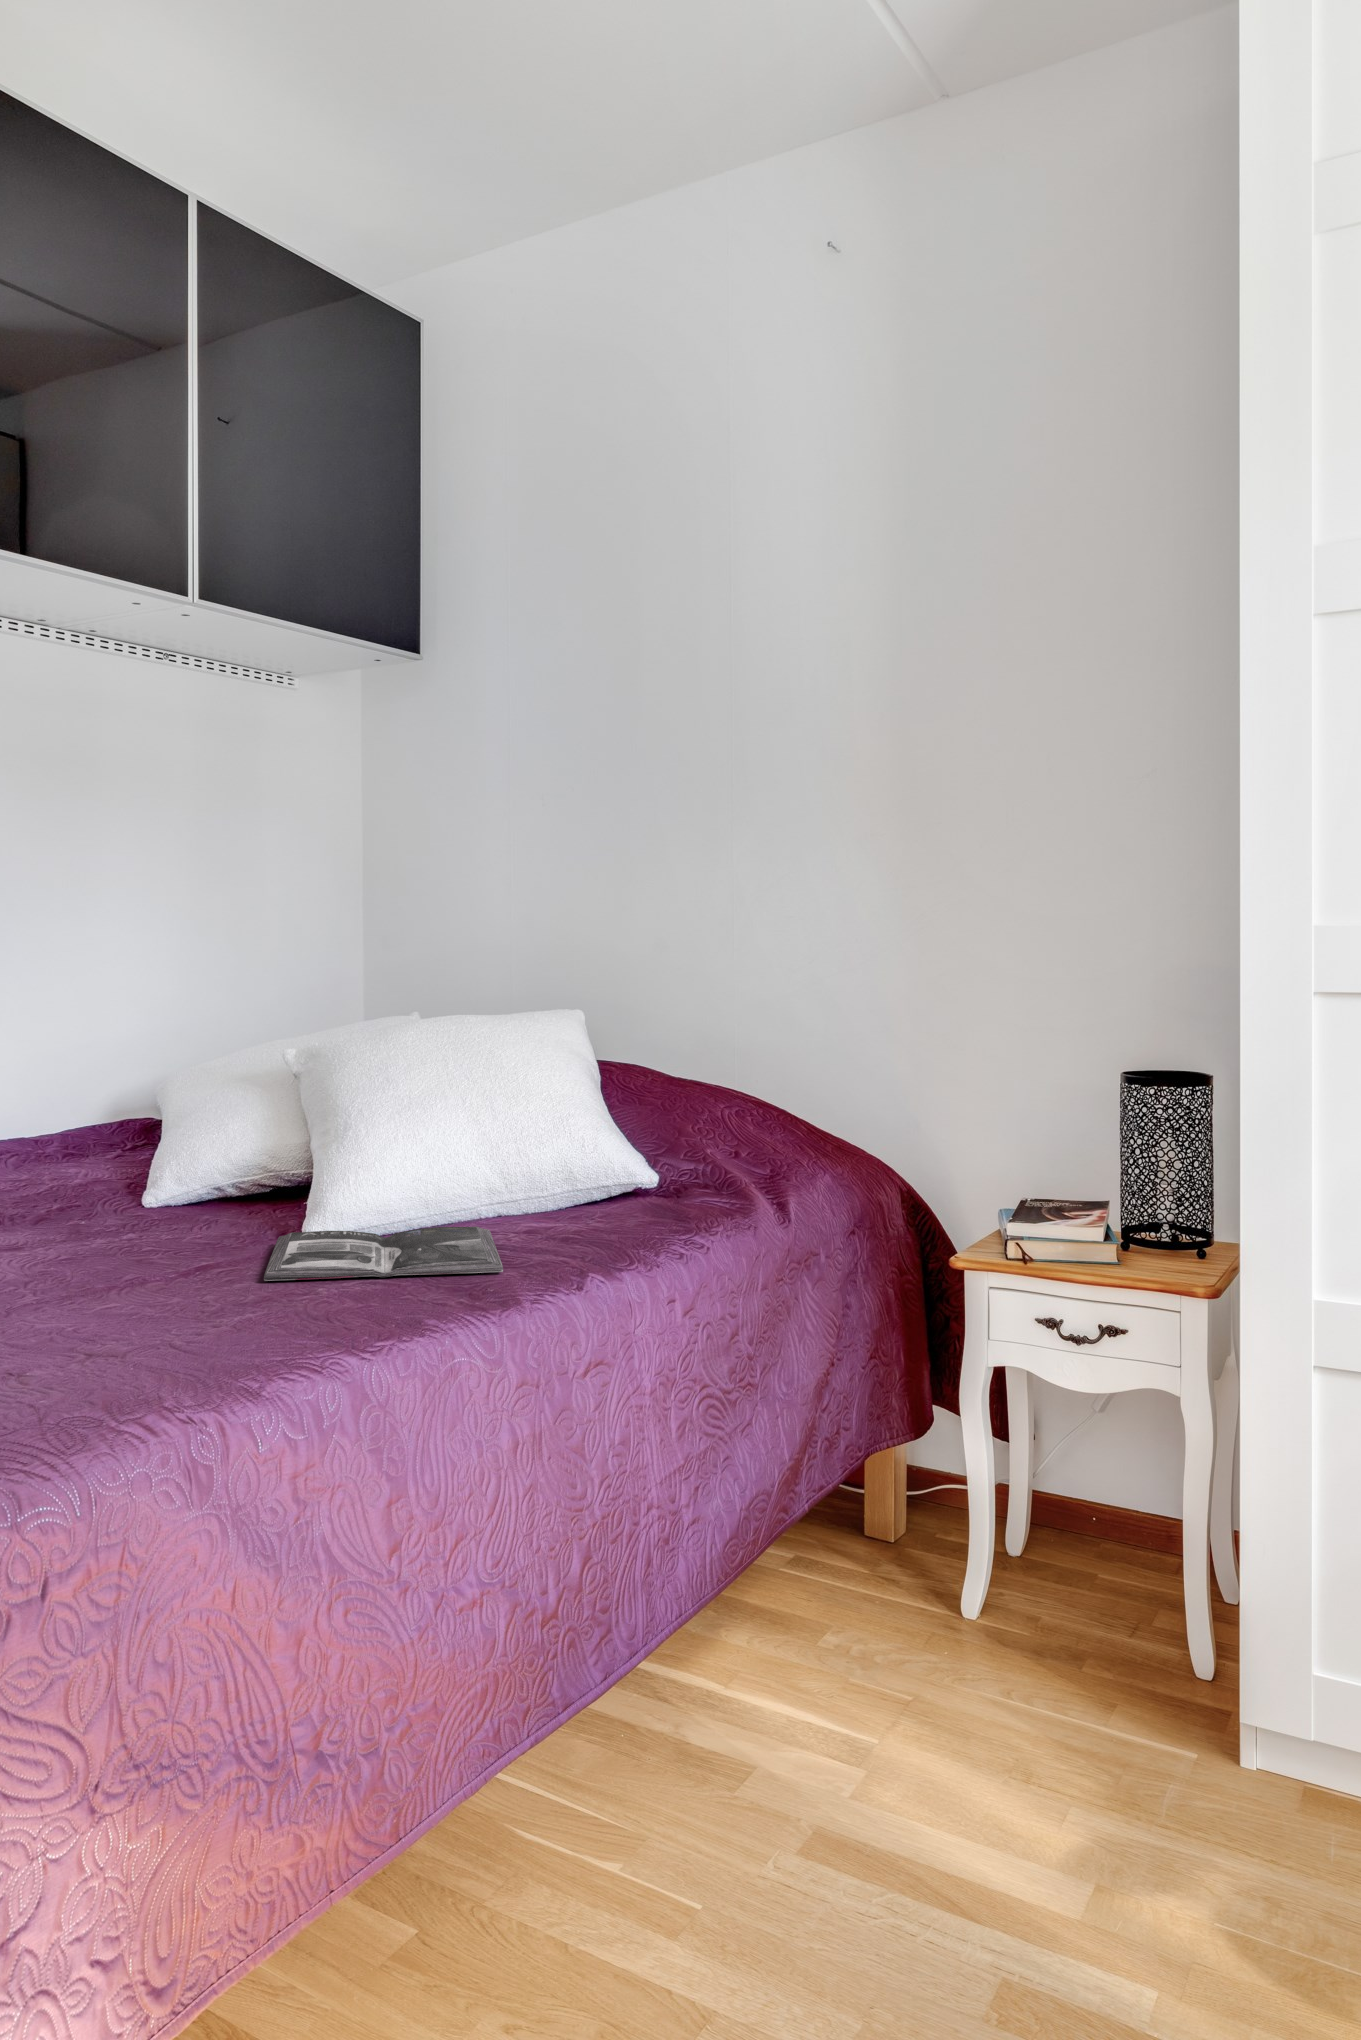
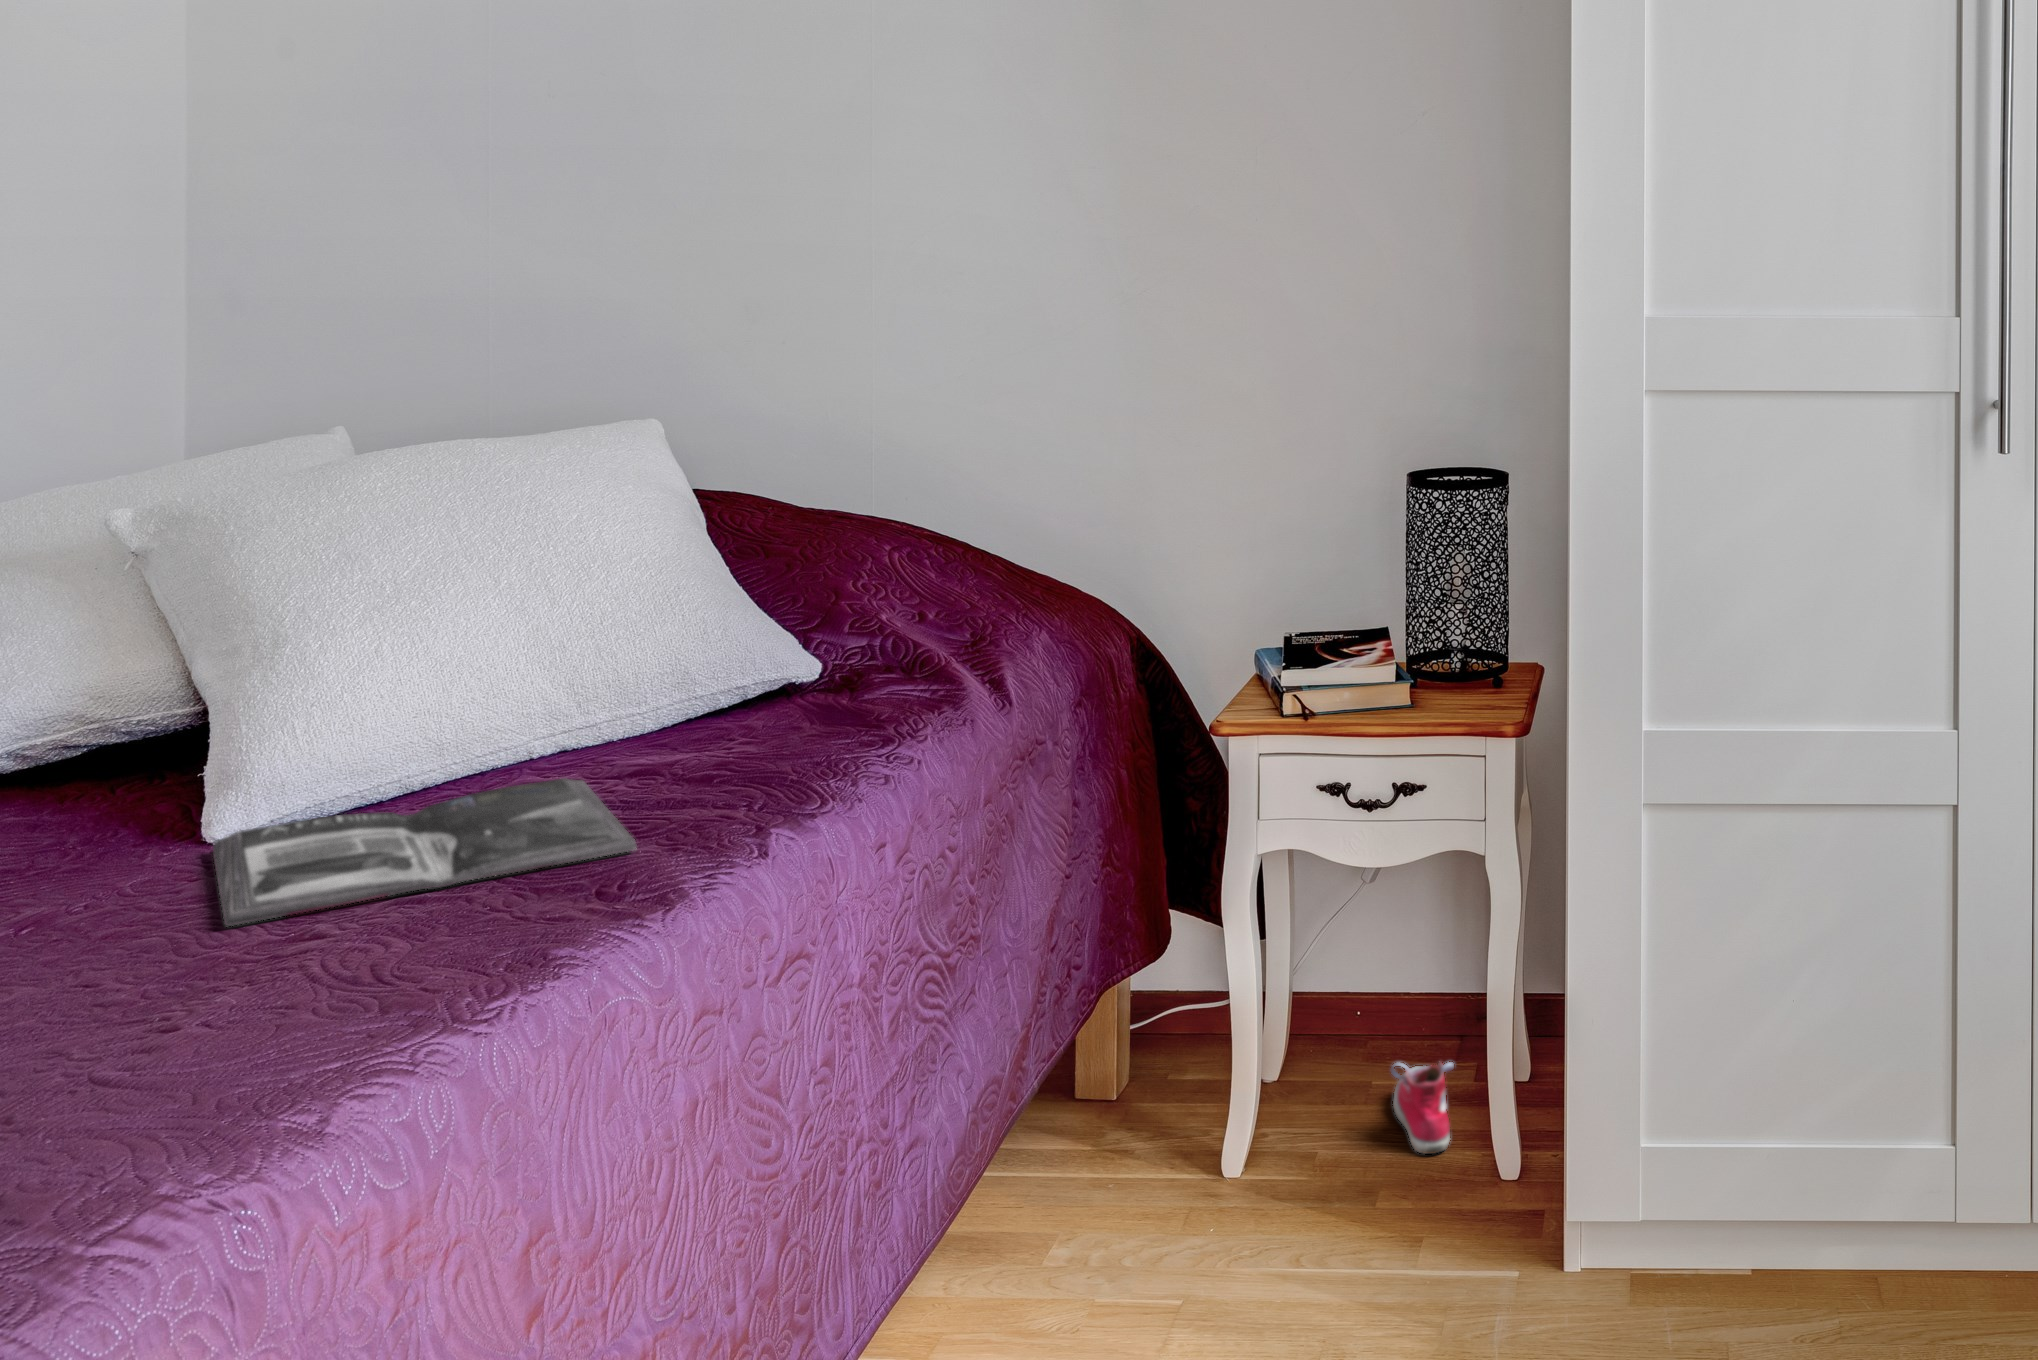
sneaker: none [1101,1567,1157,1651] -> present [1391,1062,1454,1154]

